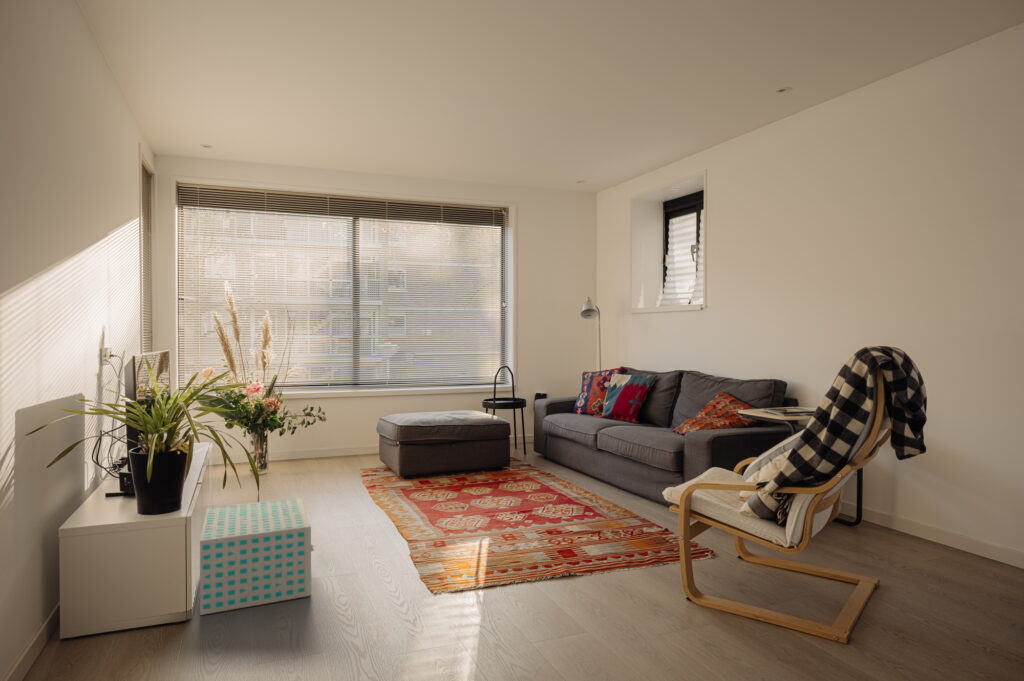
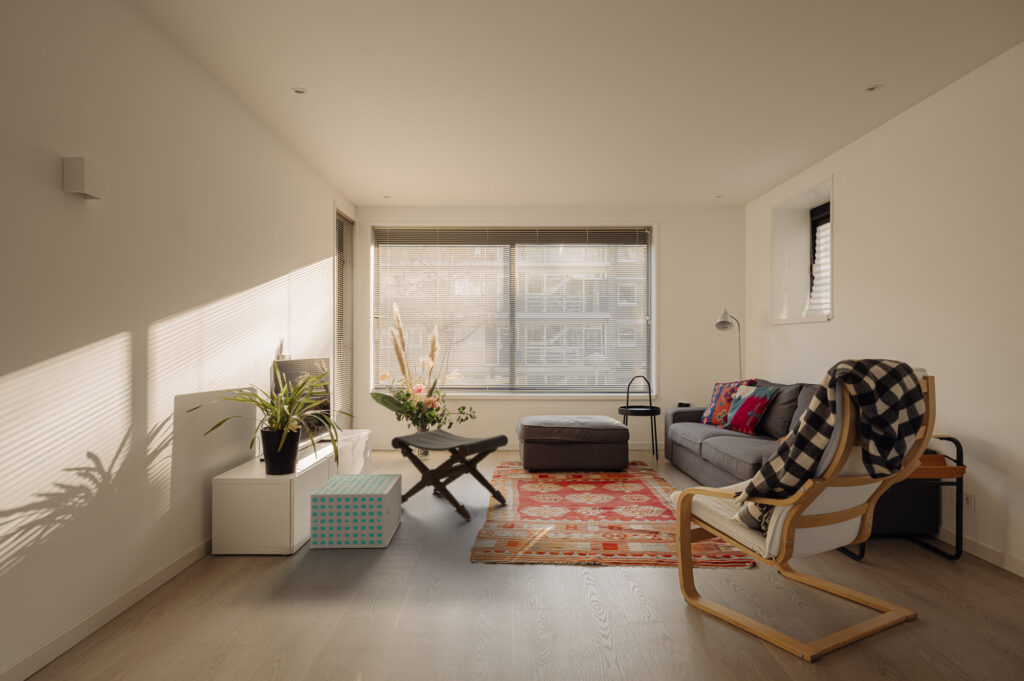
footstool: none [271,436,415,545] -> present [391,429,508,520]

